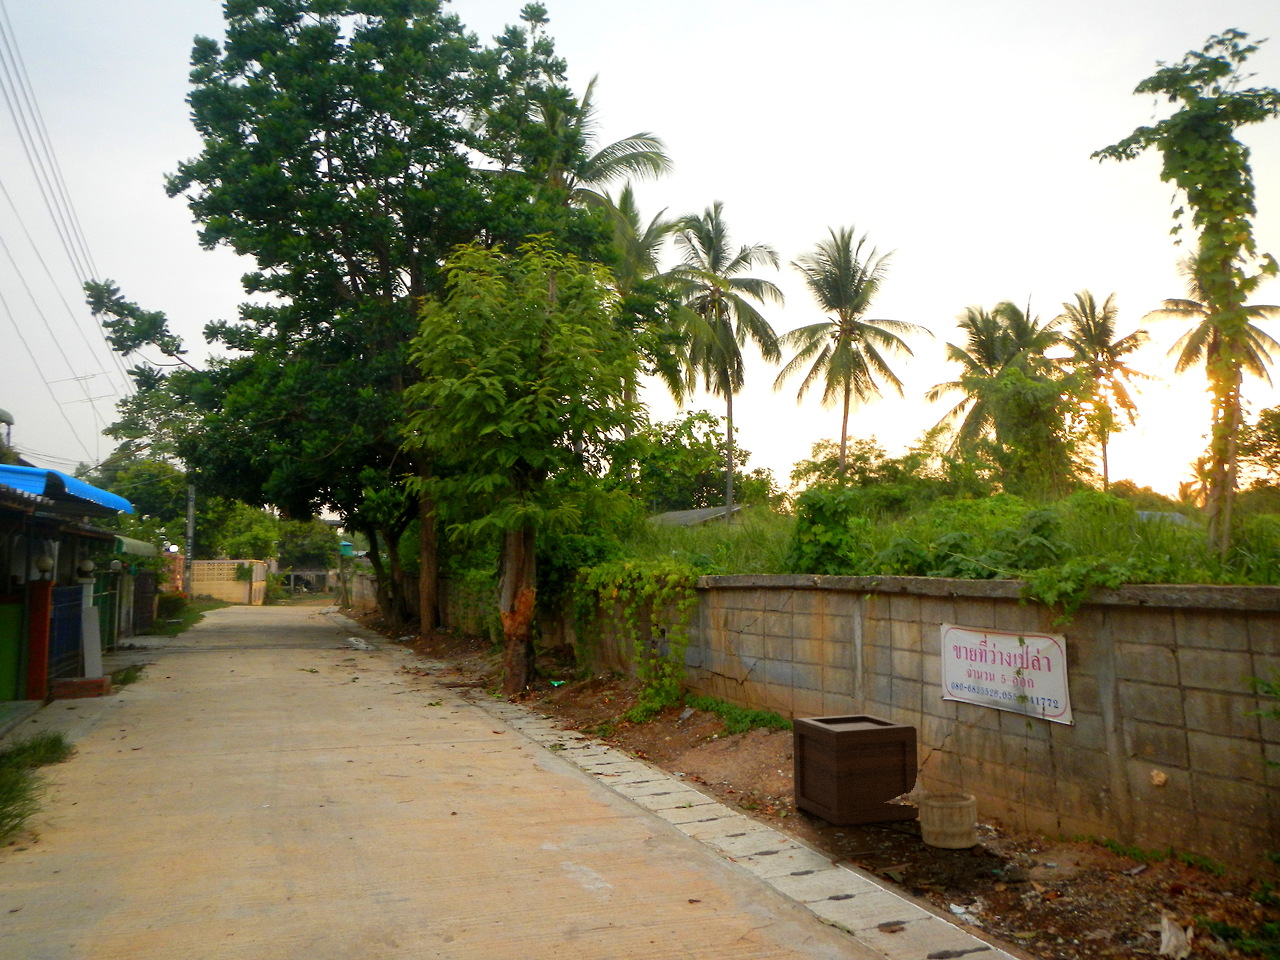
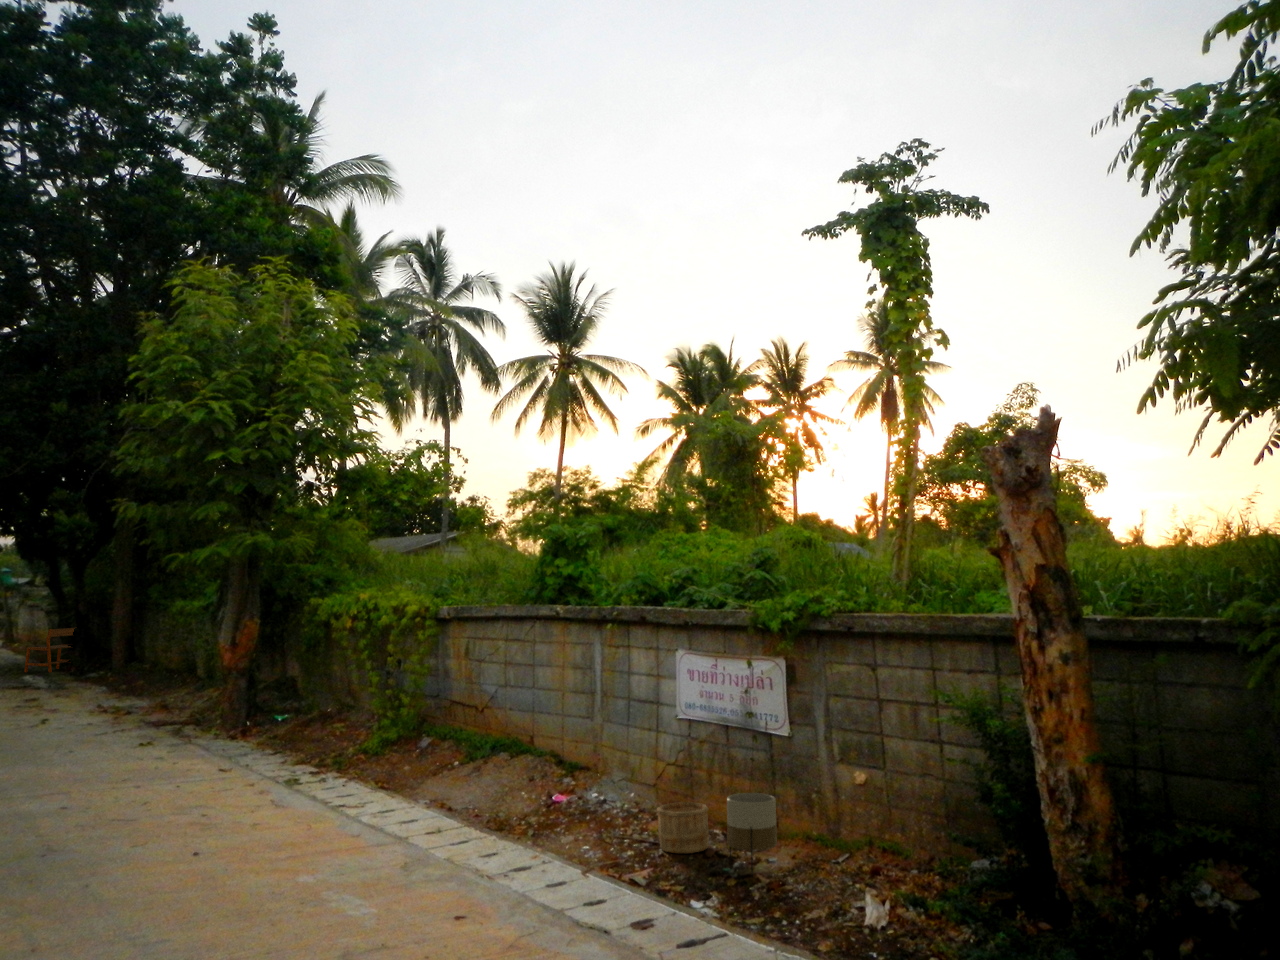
bench: none [357,593,402,634] -> present [24,628,75,672]
wooden crate: present [793,714,919,827] -> none [541,735,655,842]
planter: none [996,787,1057,883] -> present [727,793,777,876]

